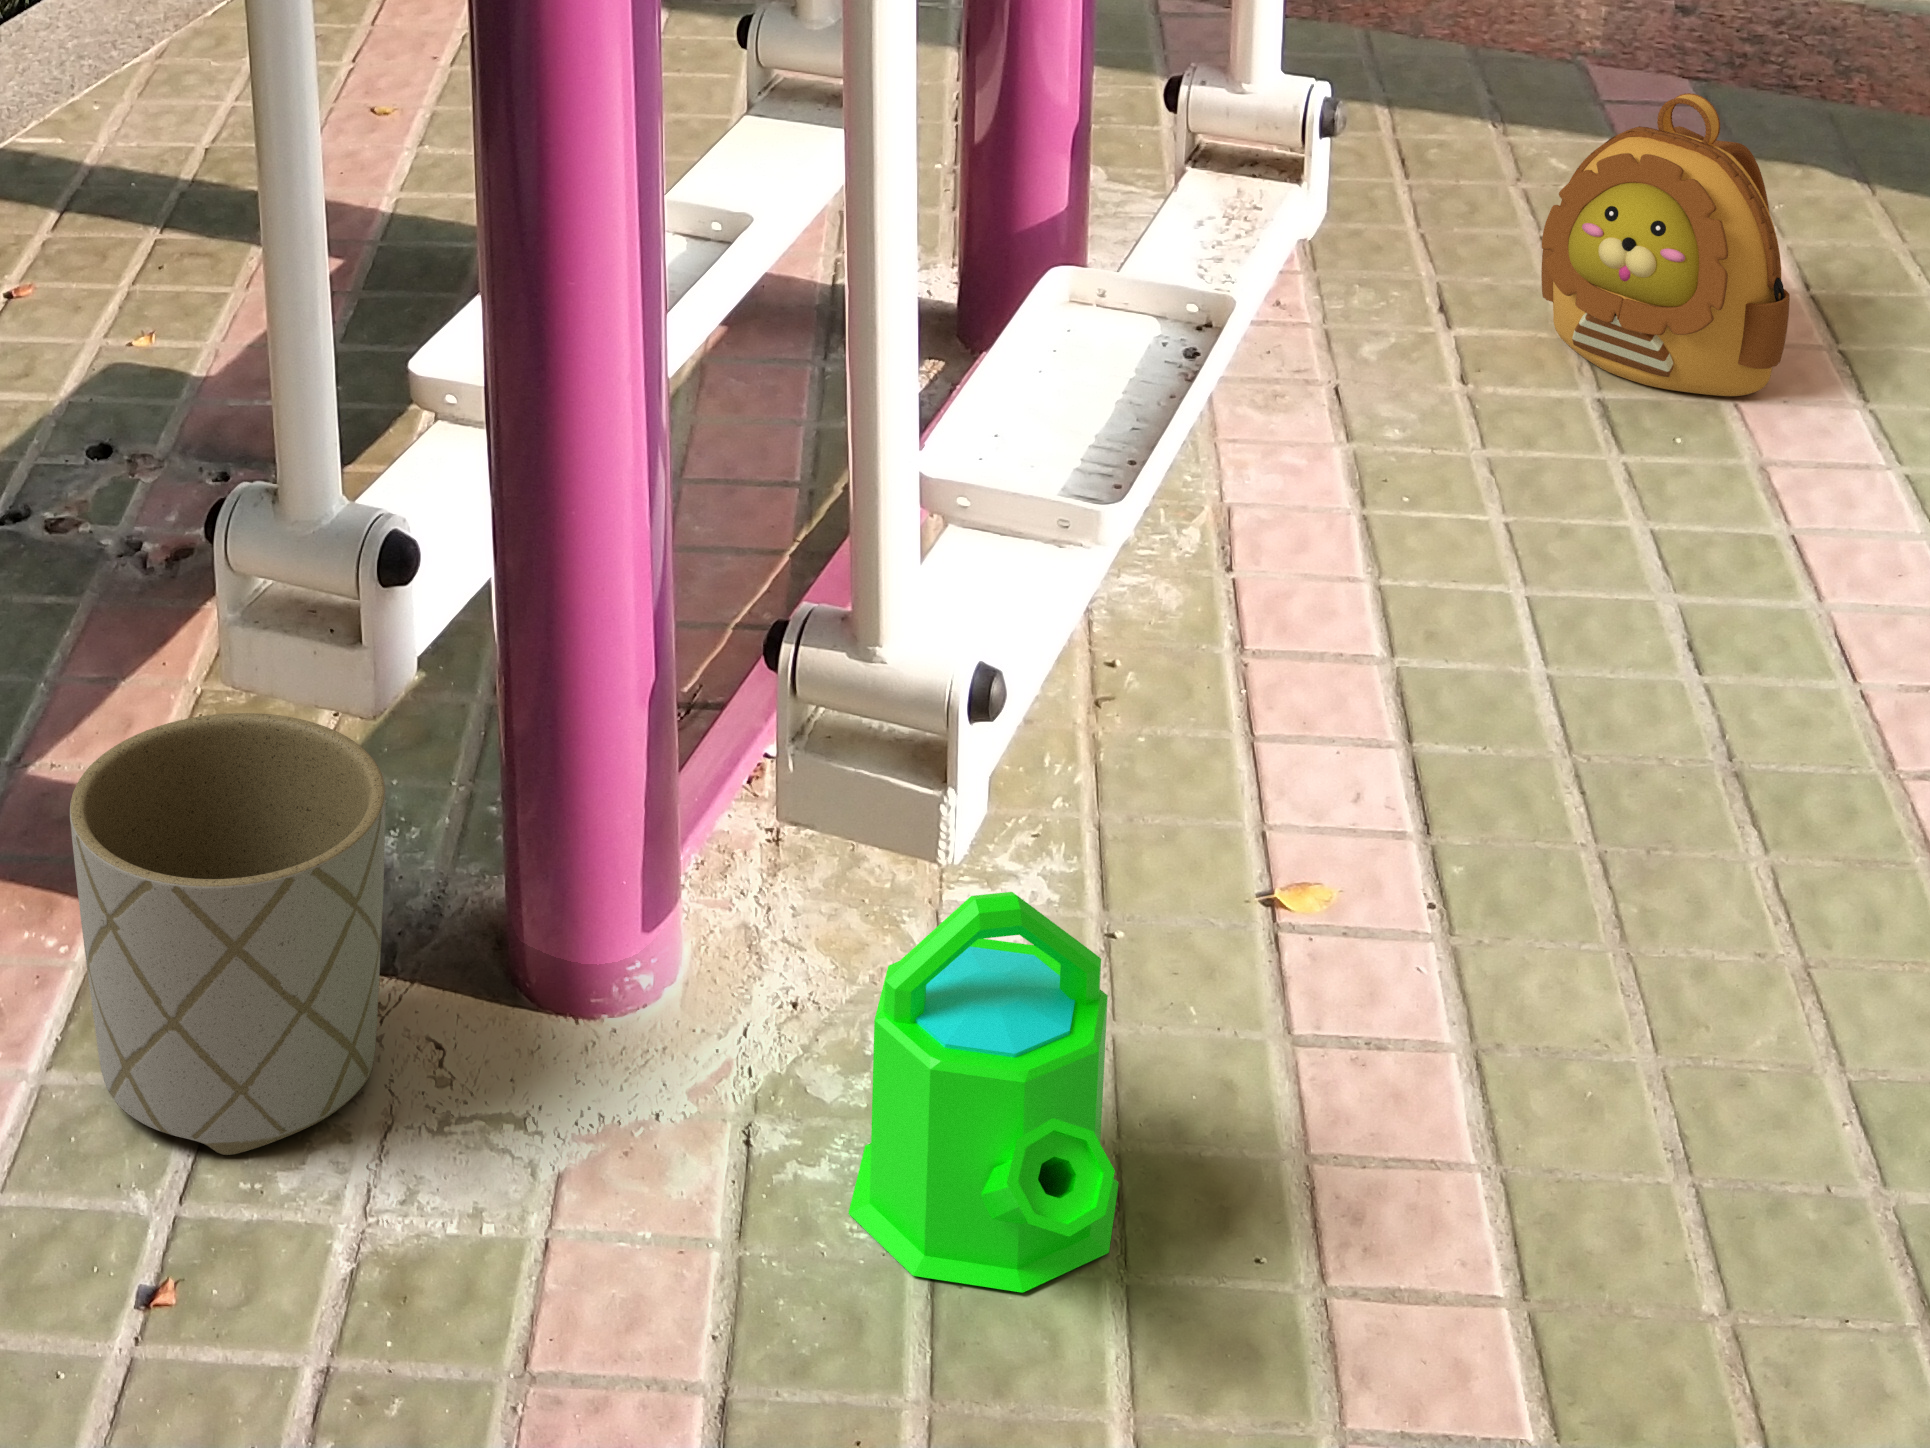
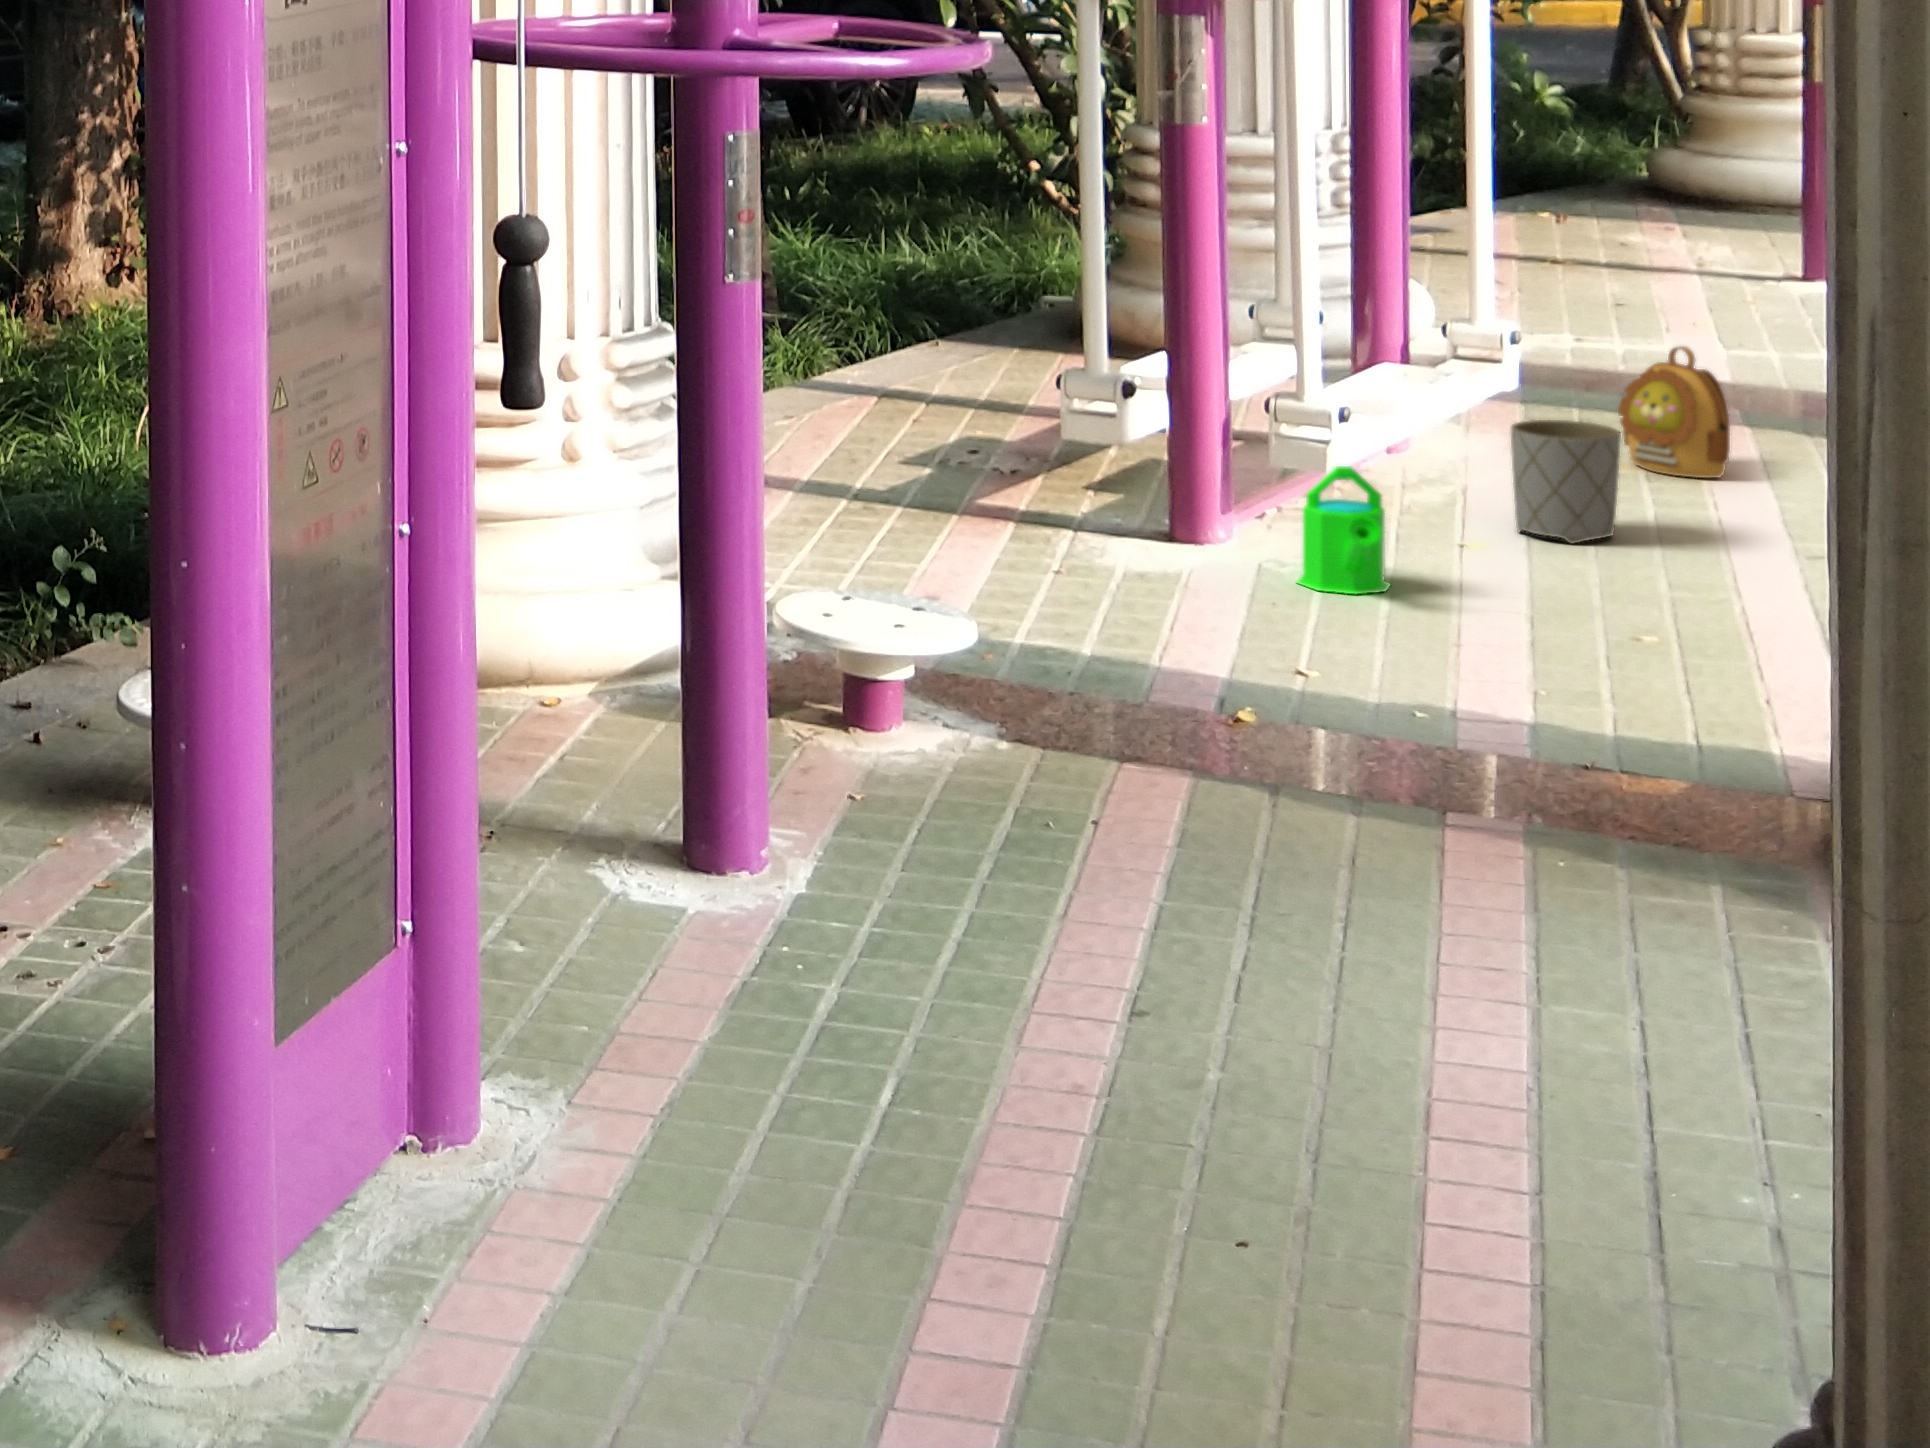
planter: present [70,713,386,1155] -> present [1510,420,1621,544]

